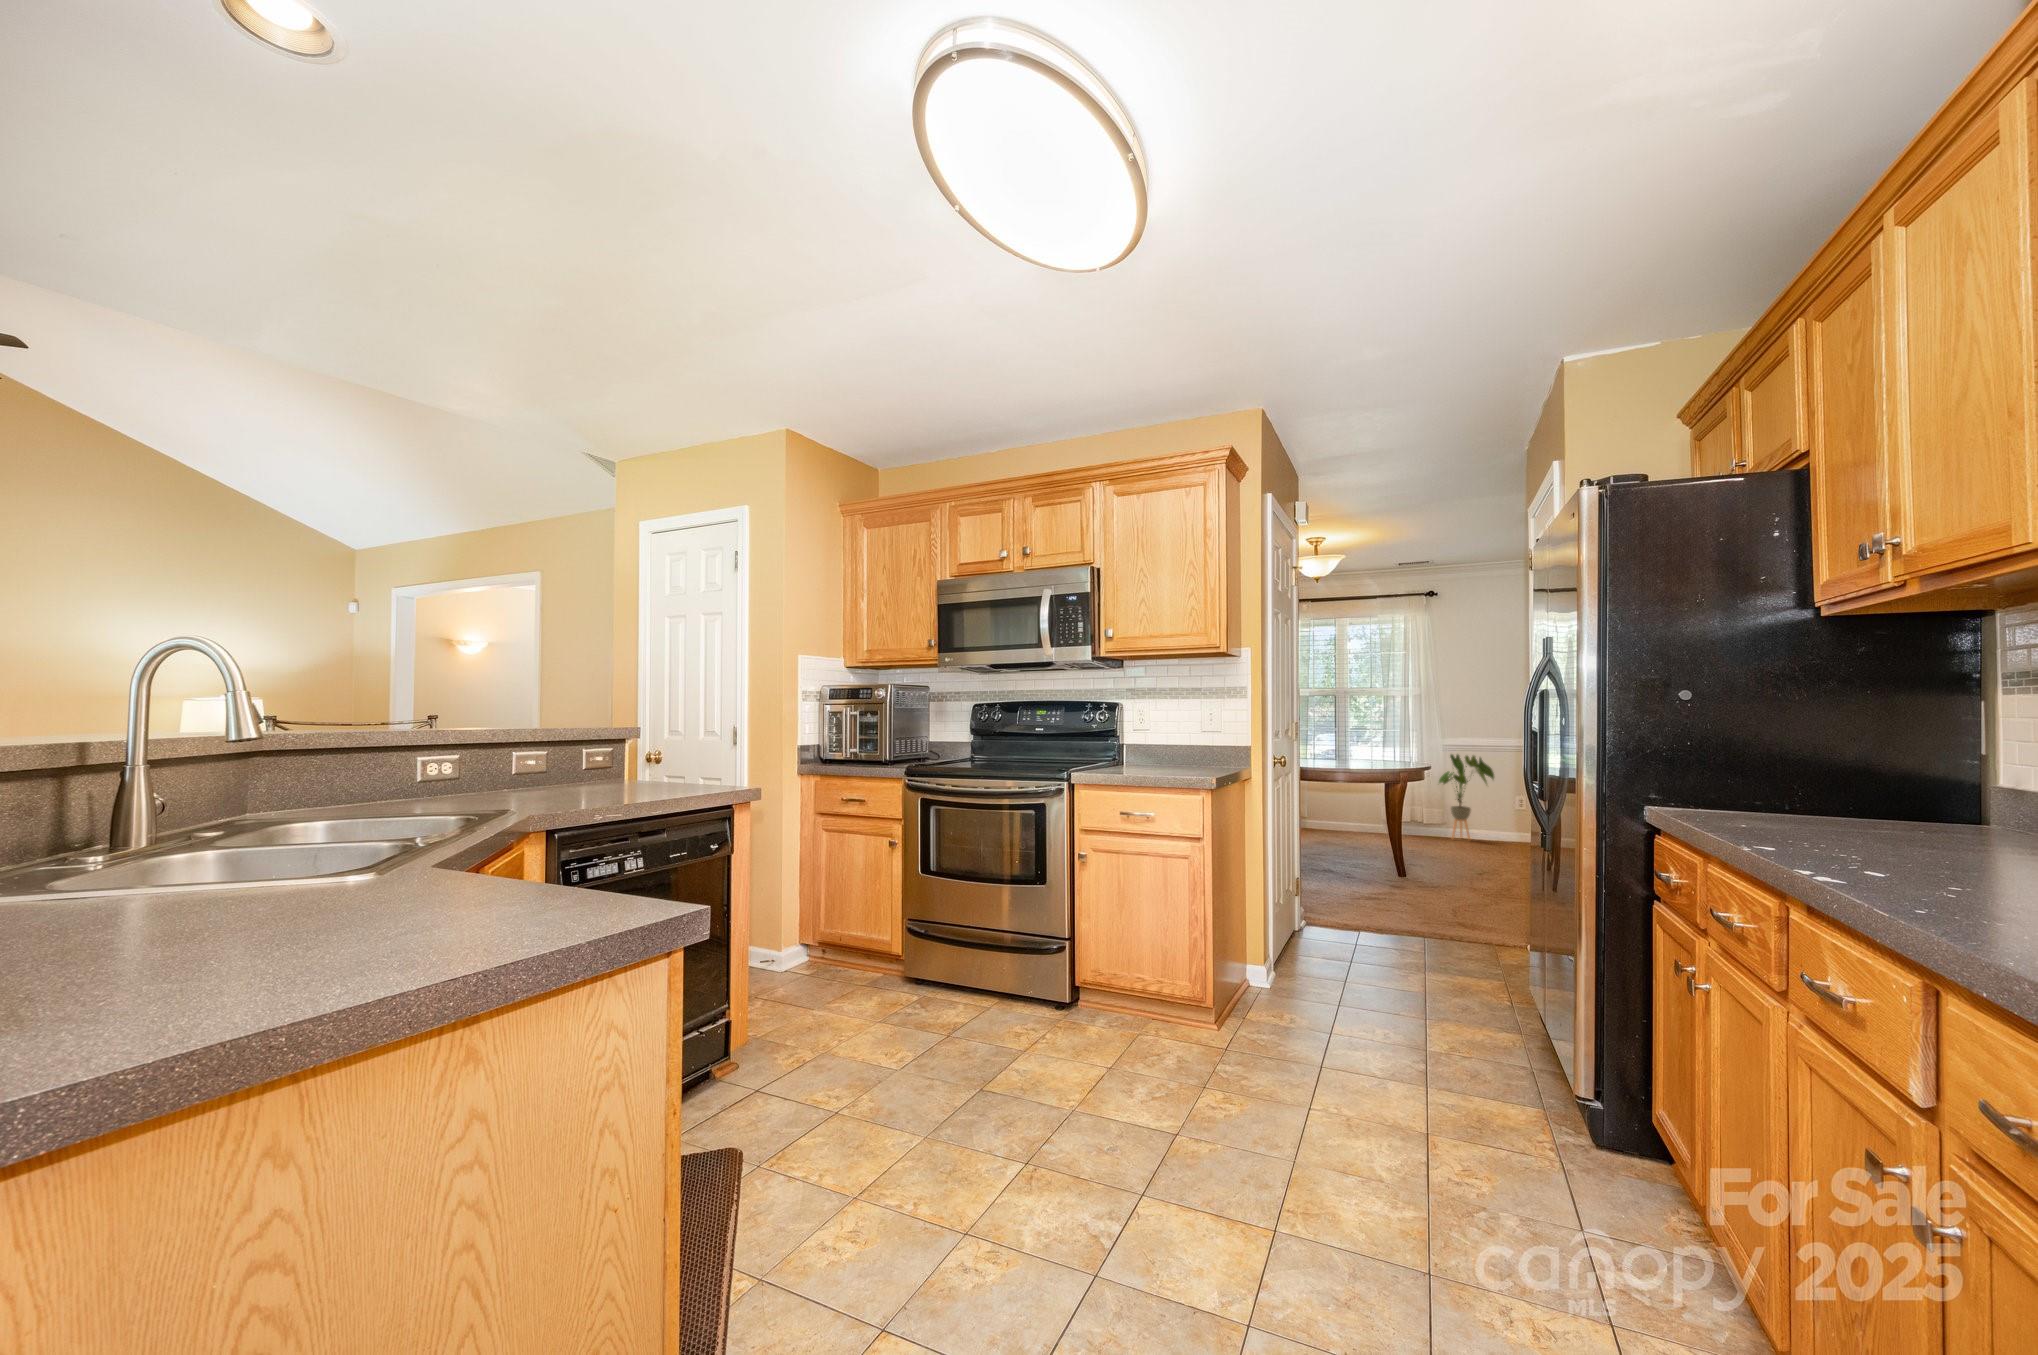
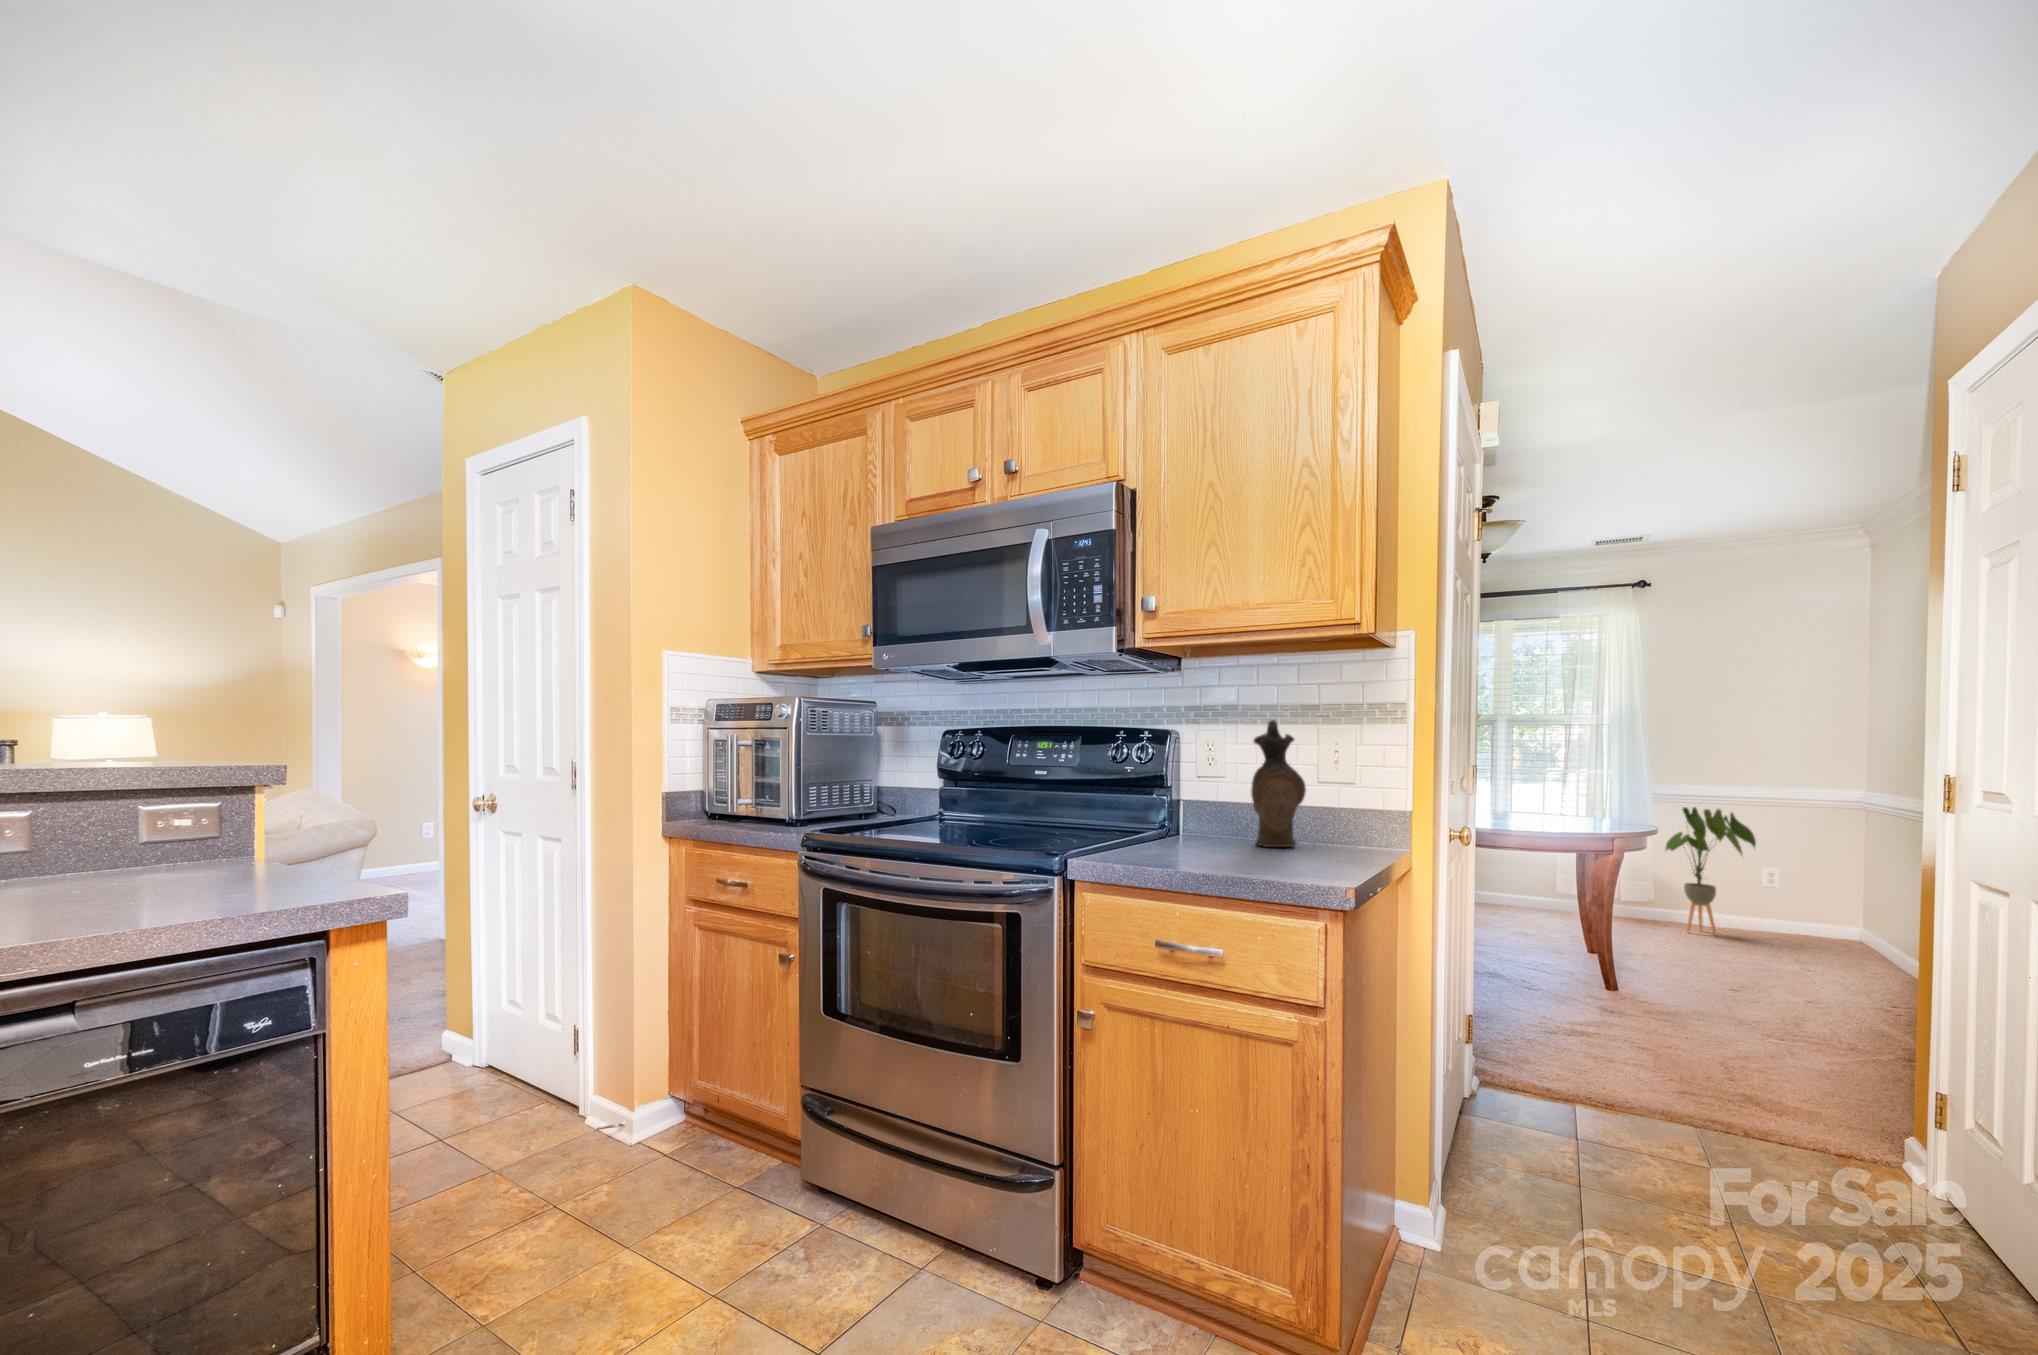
ceramic pitcher: none [1167,698,1196,768] -> present [1251,720,1306,847]

